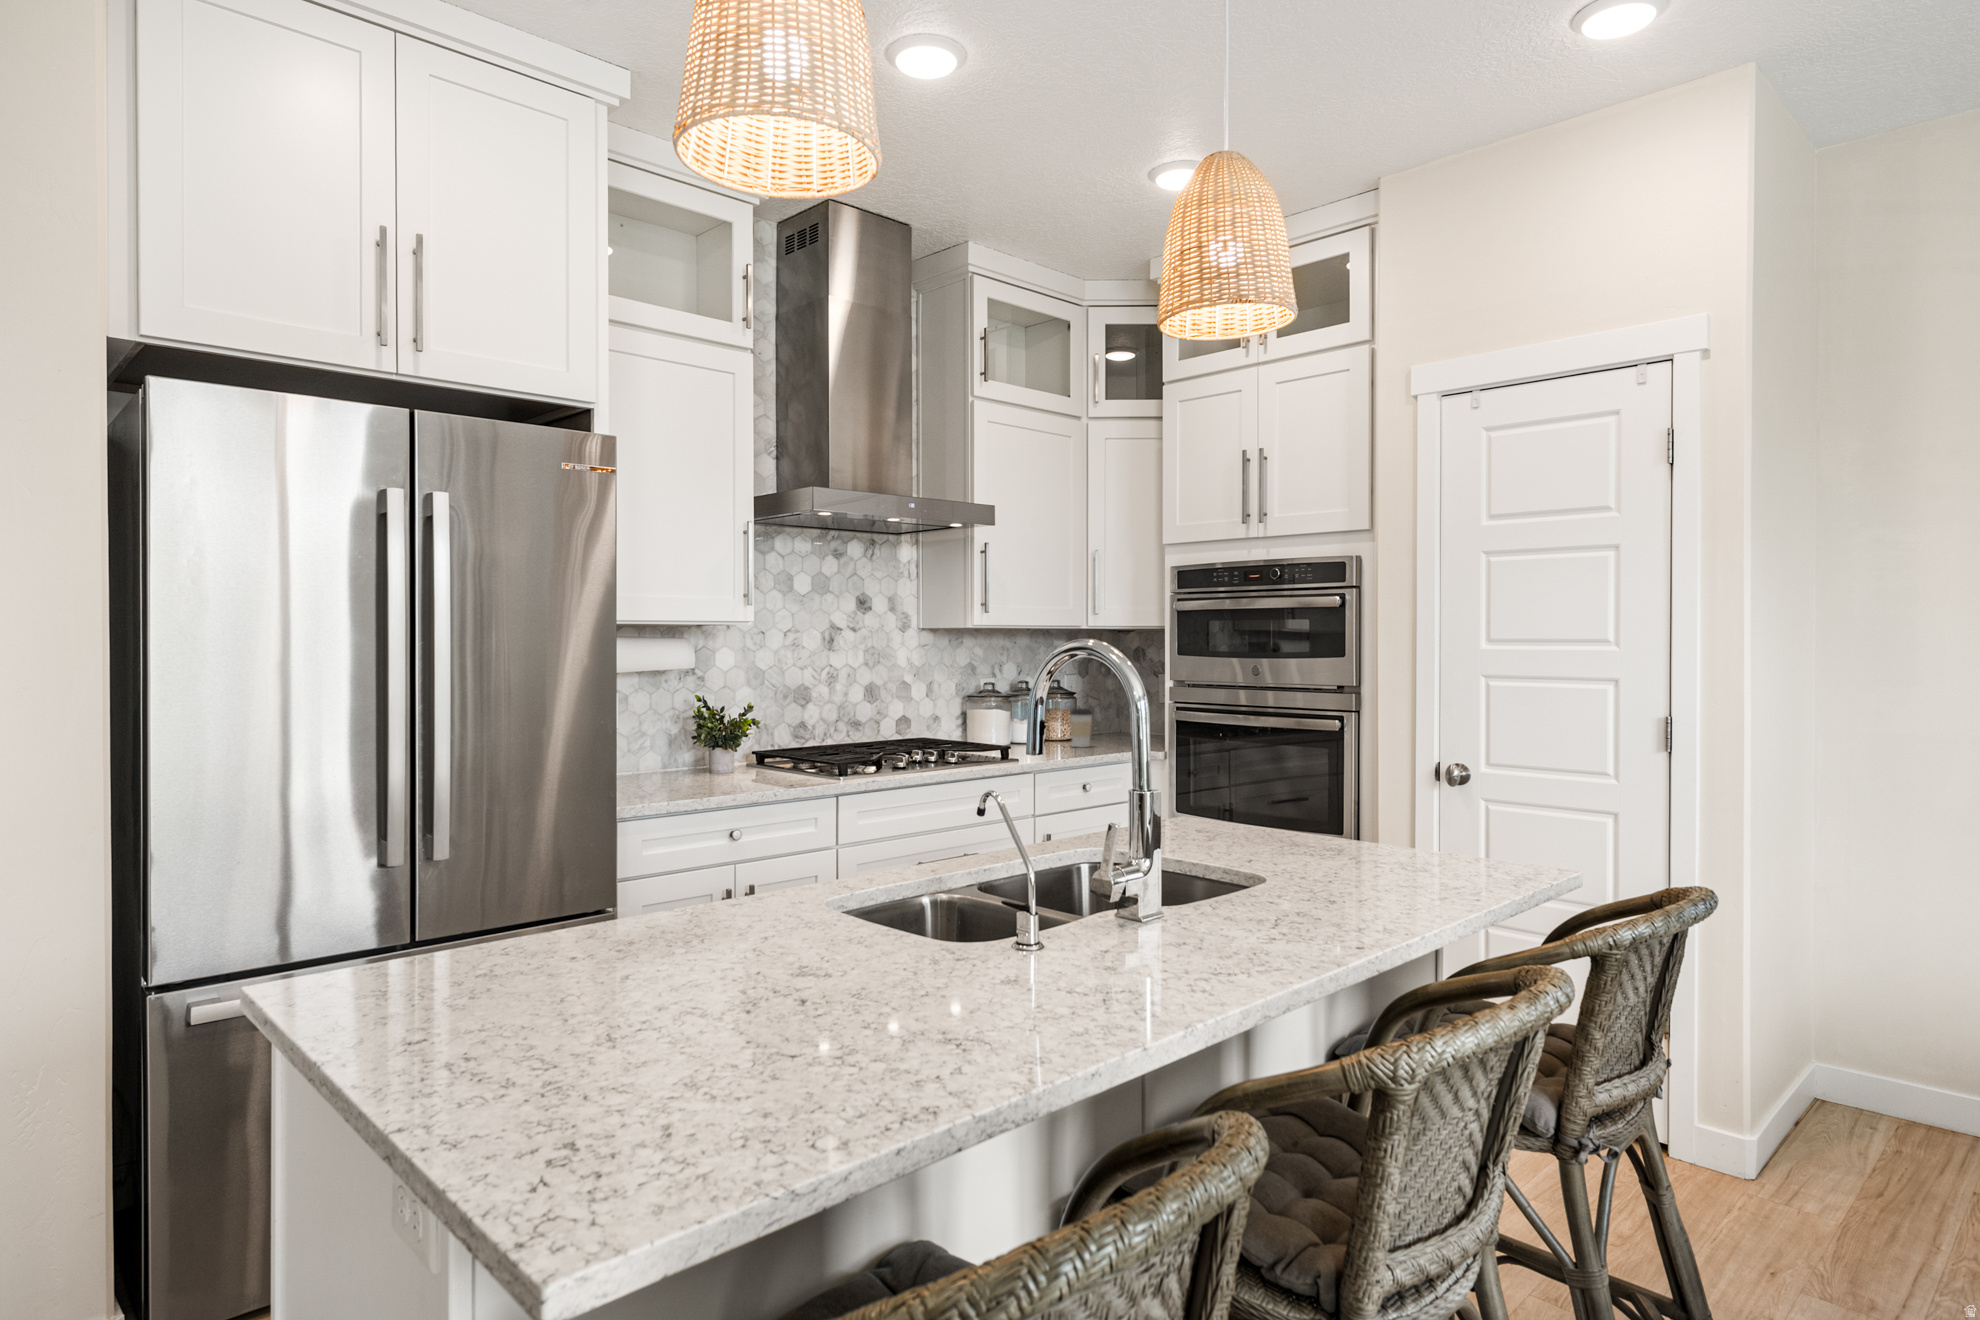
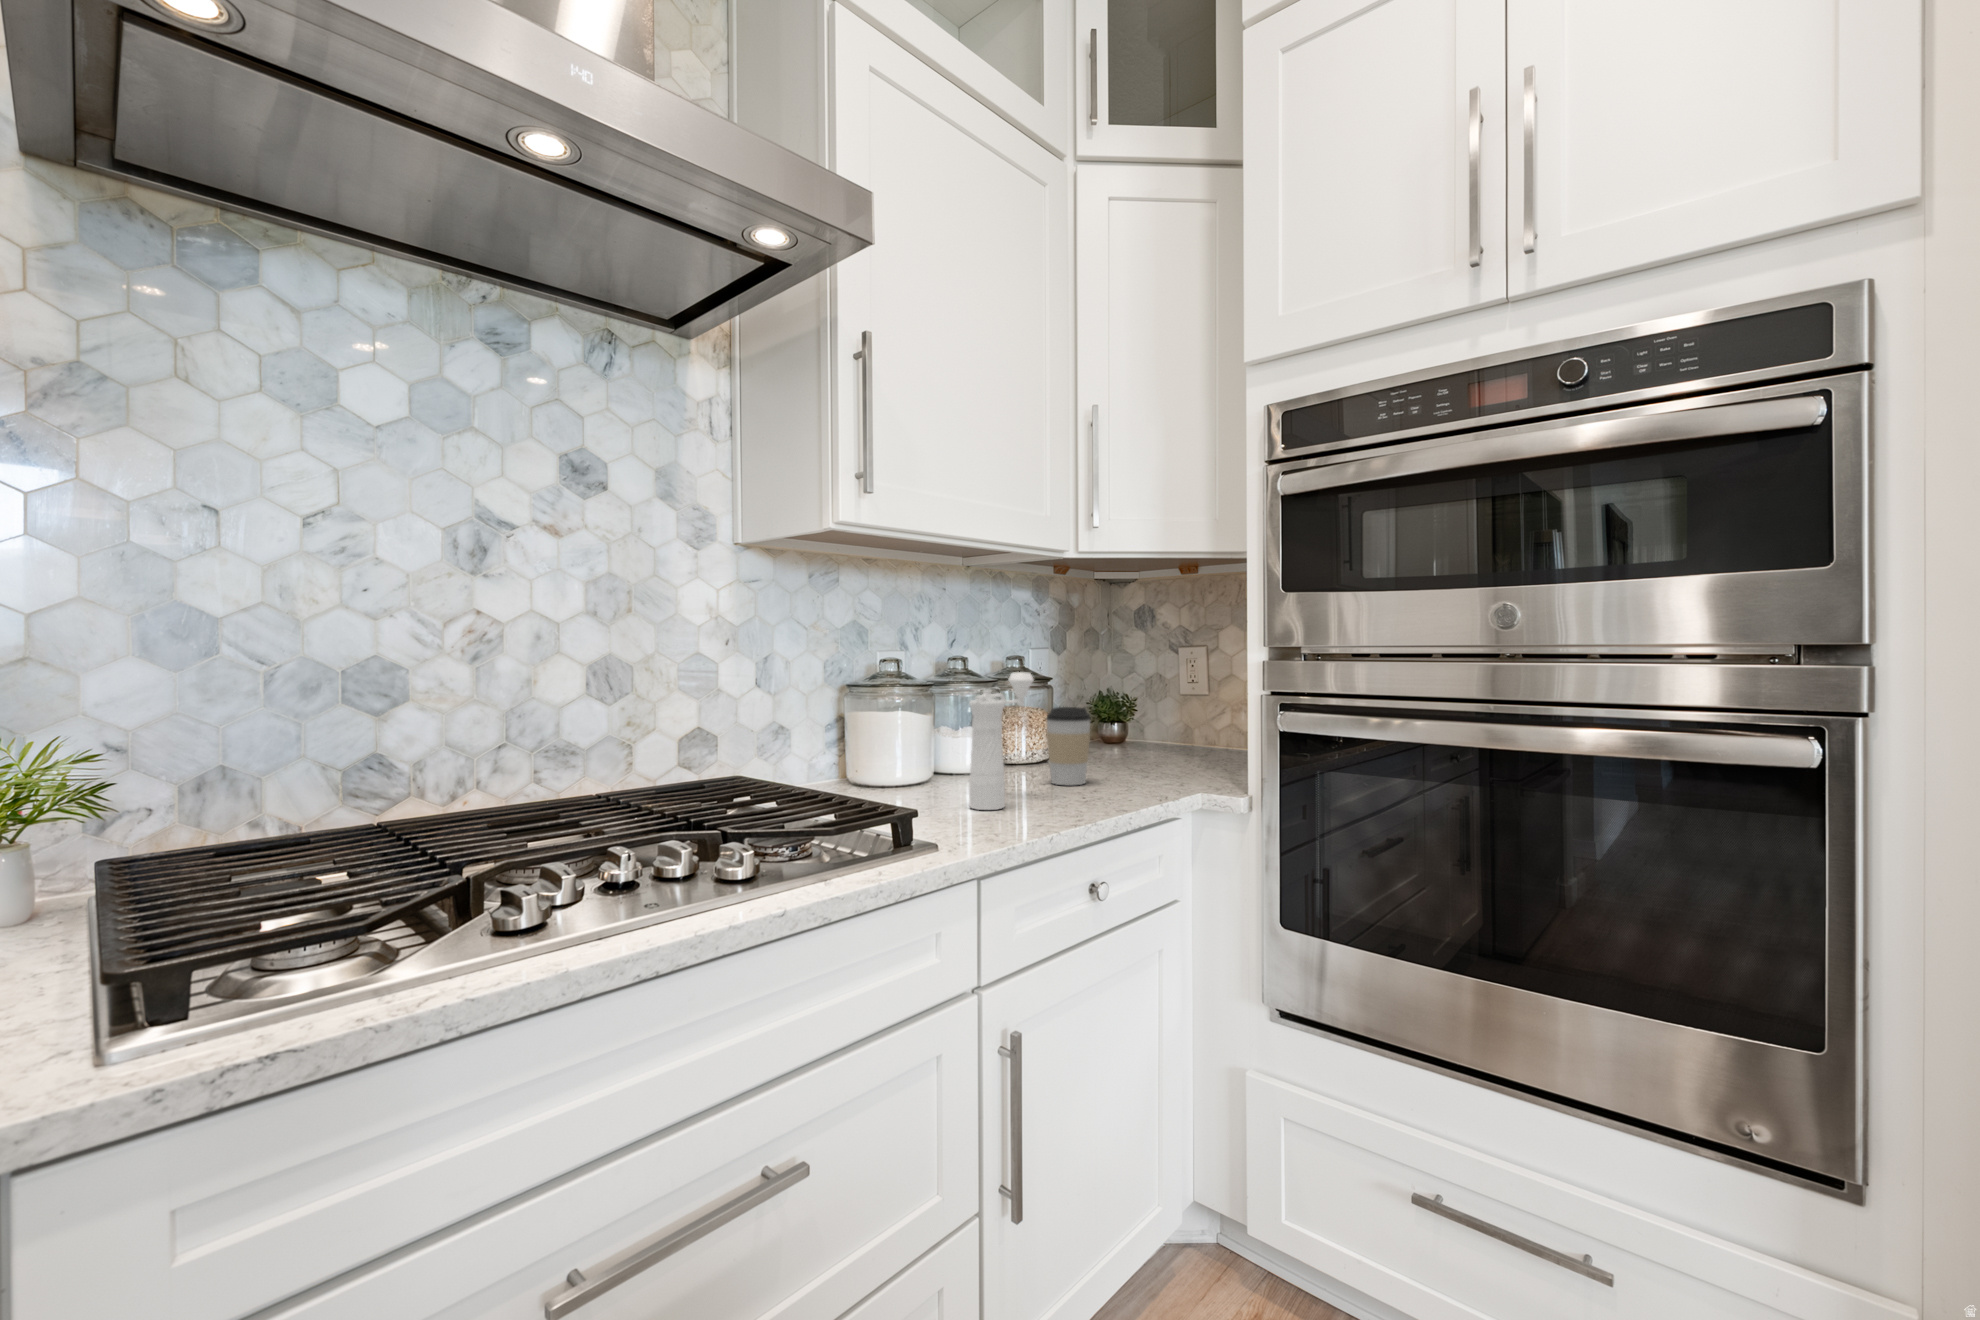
pepper mill: none [1033,691,1063,753] -> present [969,672,1033,810]

